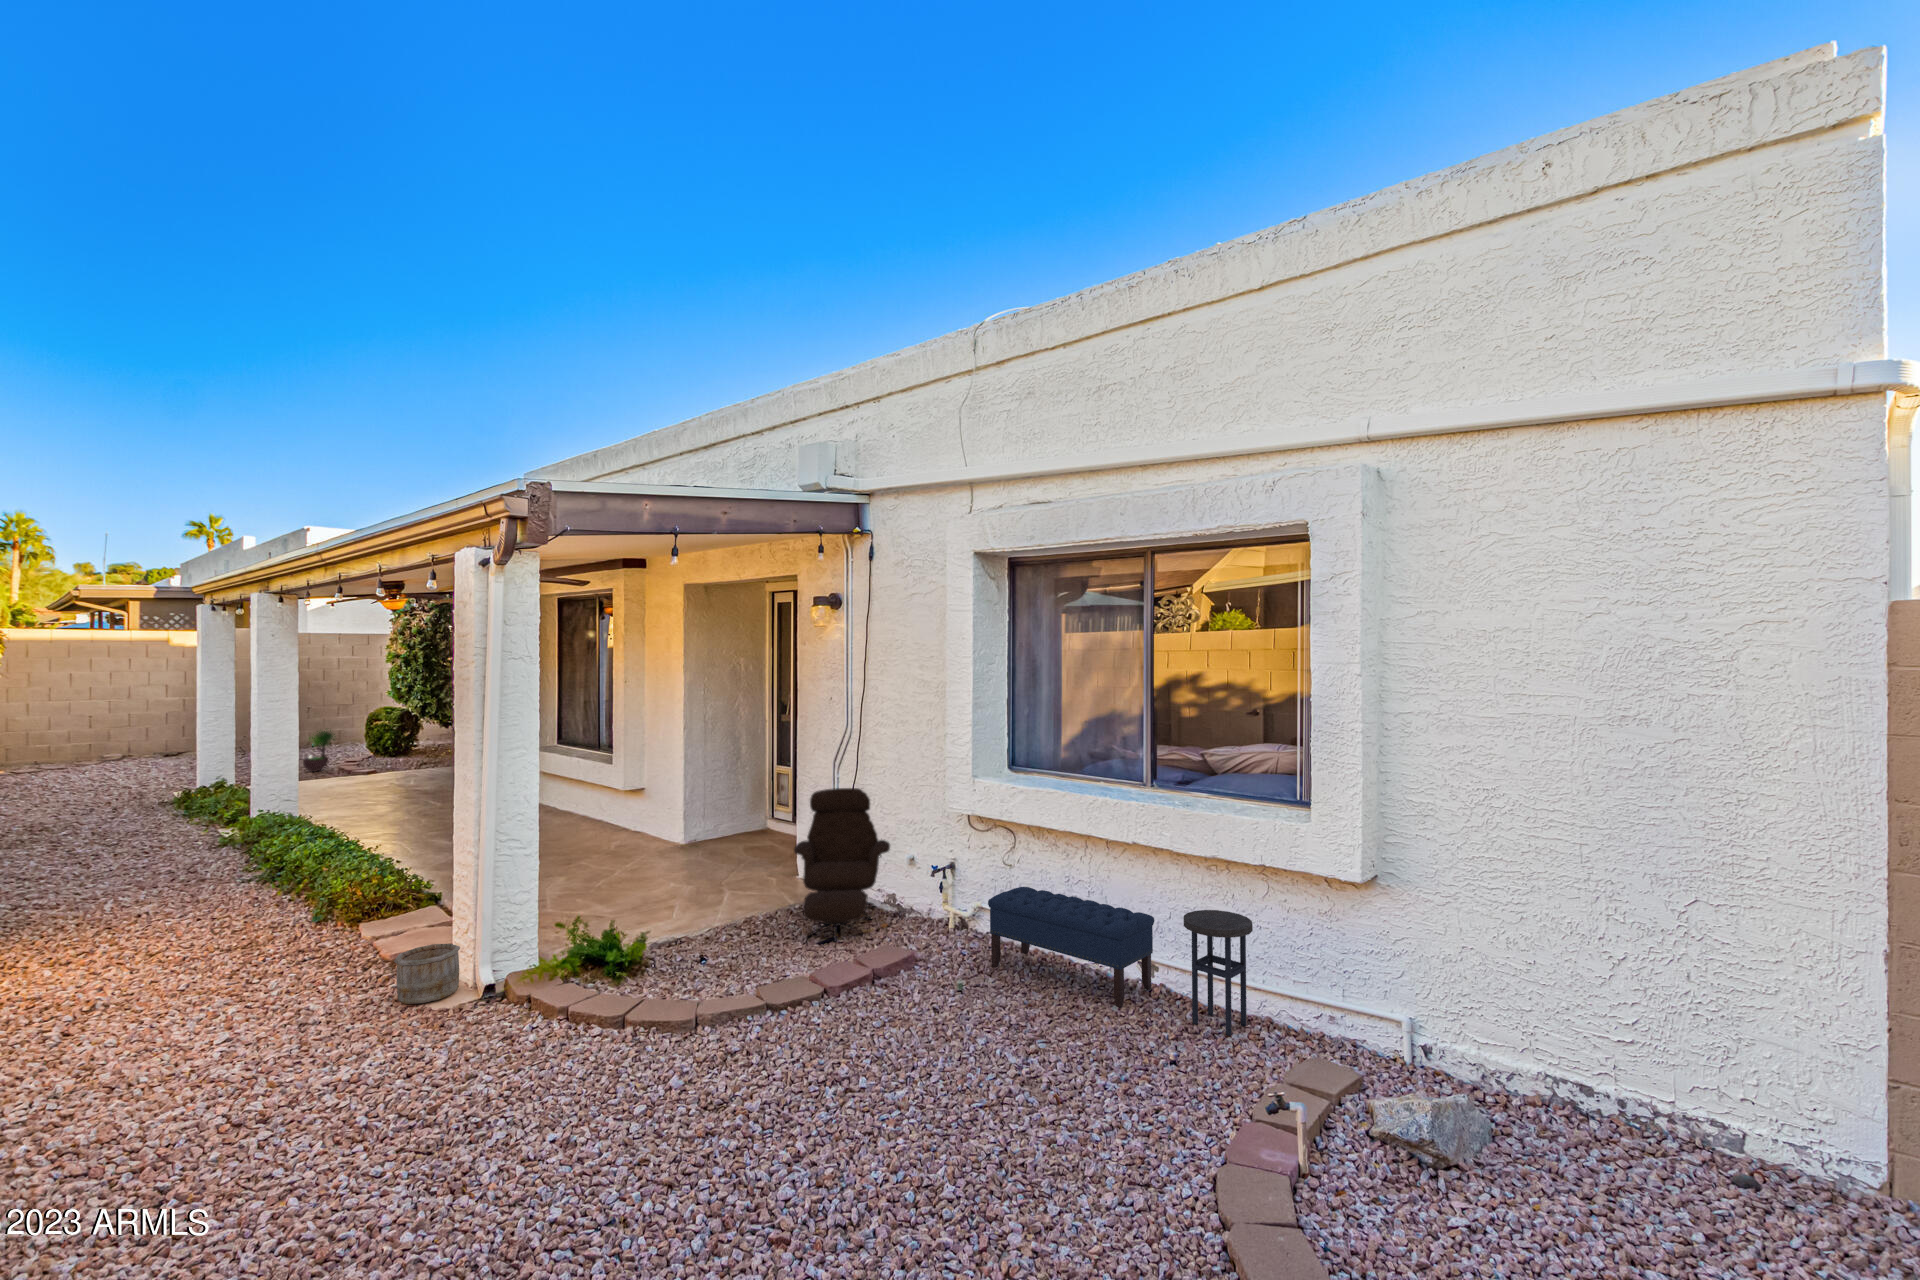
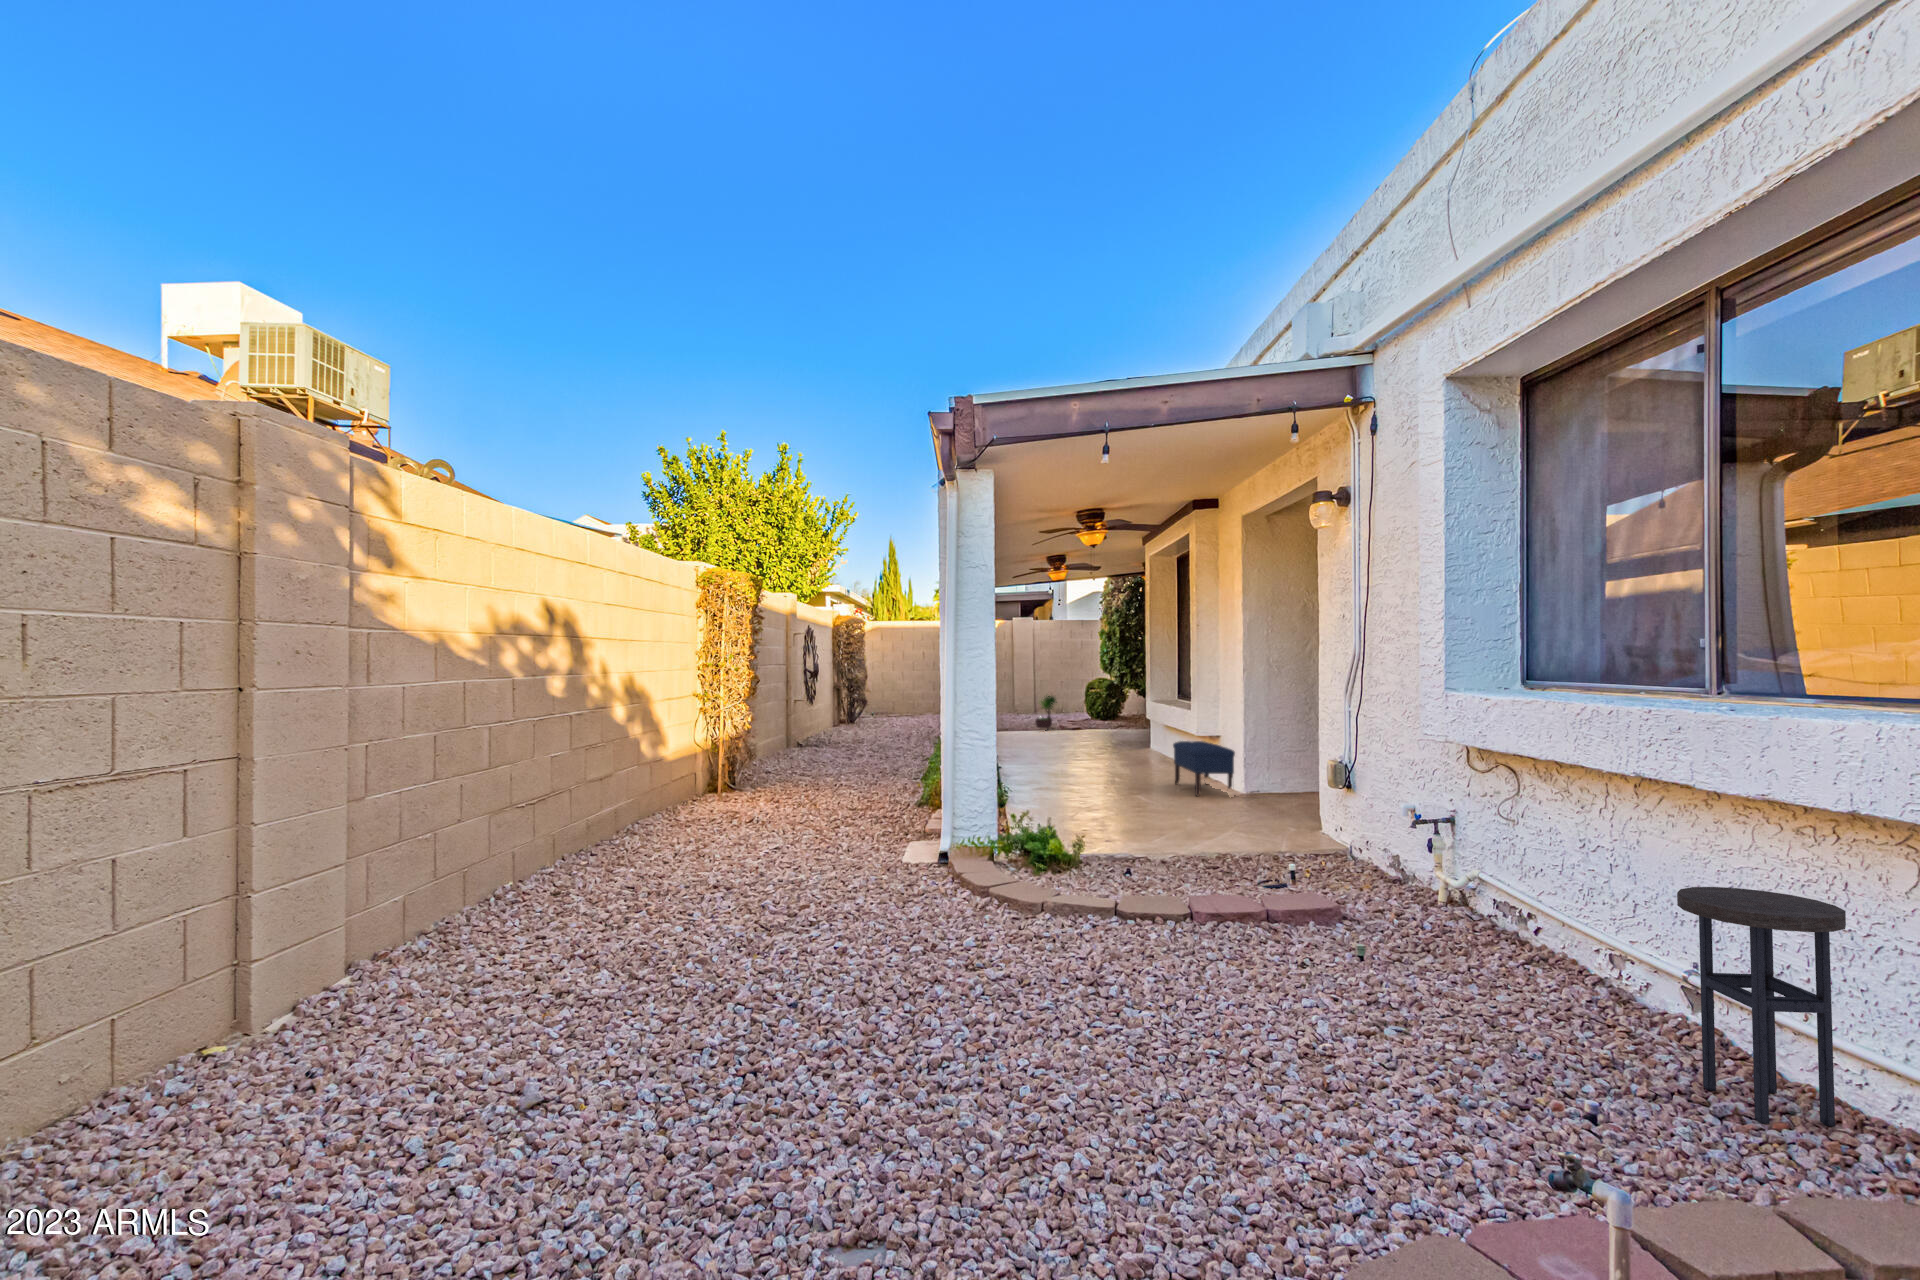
lounge chair: present [794,788,890,942] -> none [1246,717,1400,889]
bench: present [988,887,1154,1007] -> present [1173,741,1235,796]
wooden bucket: present [394,944,460,1004] -> none [876,808,924,851]

